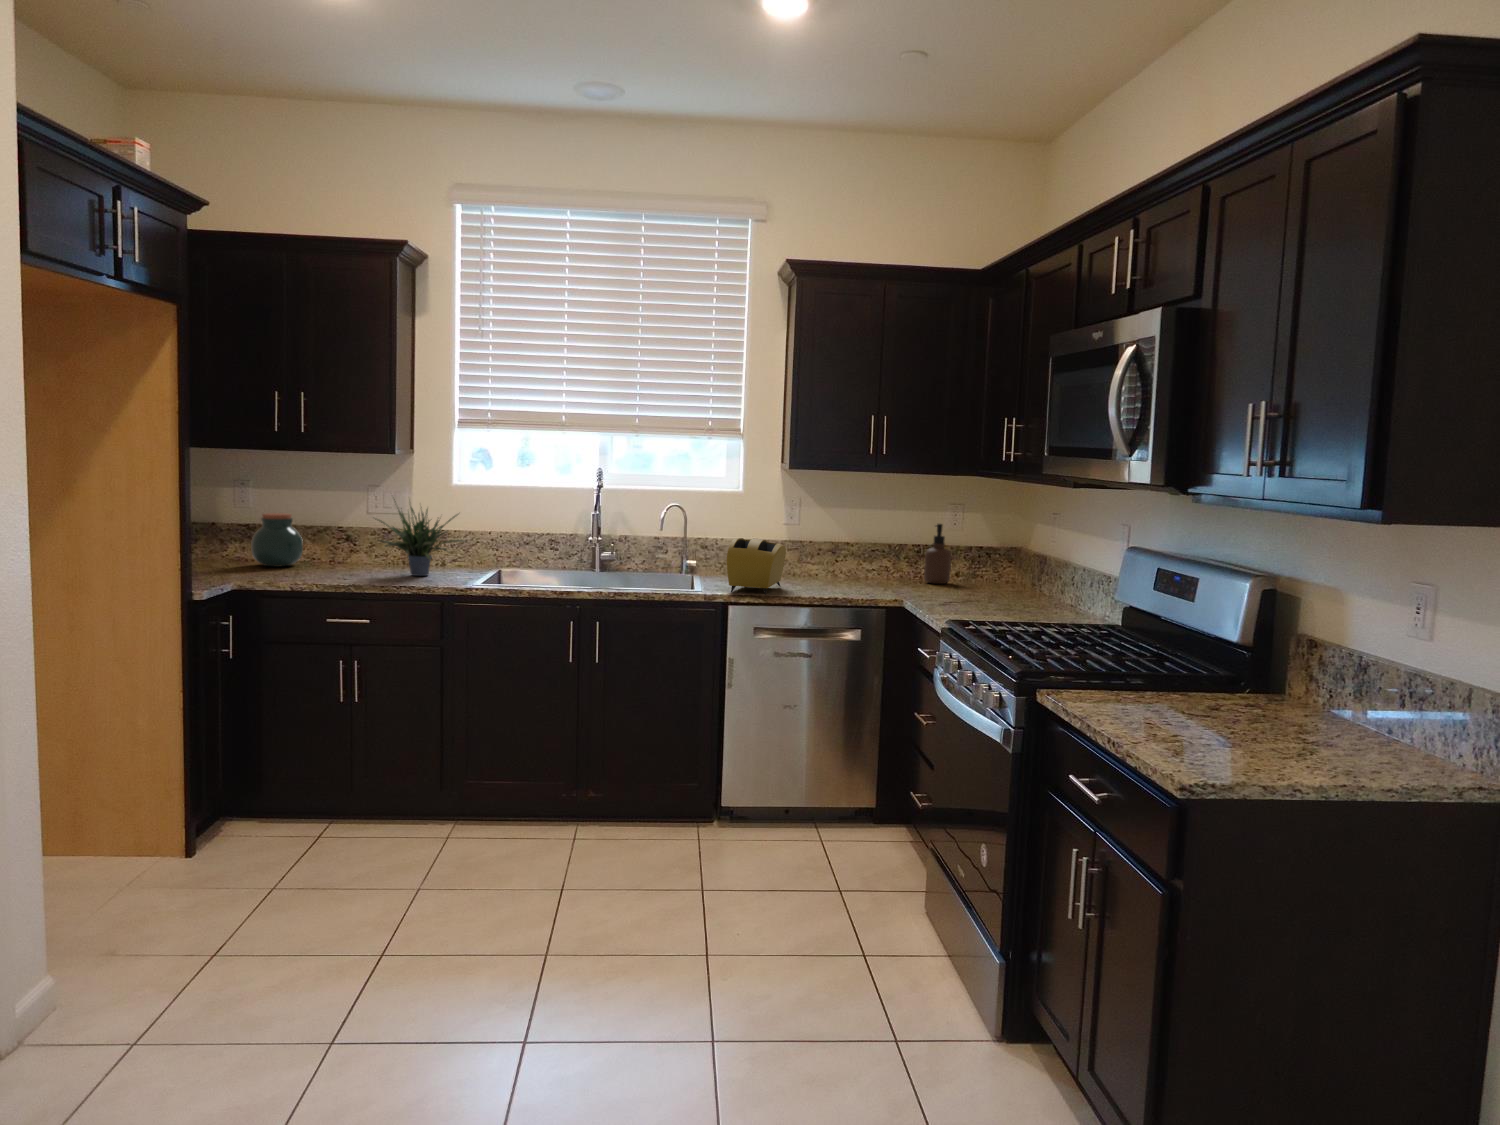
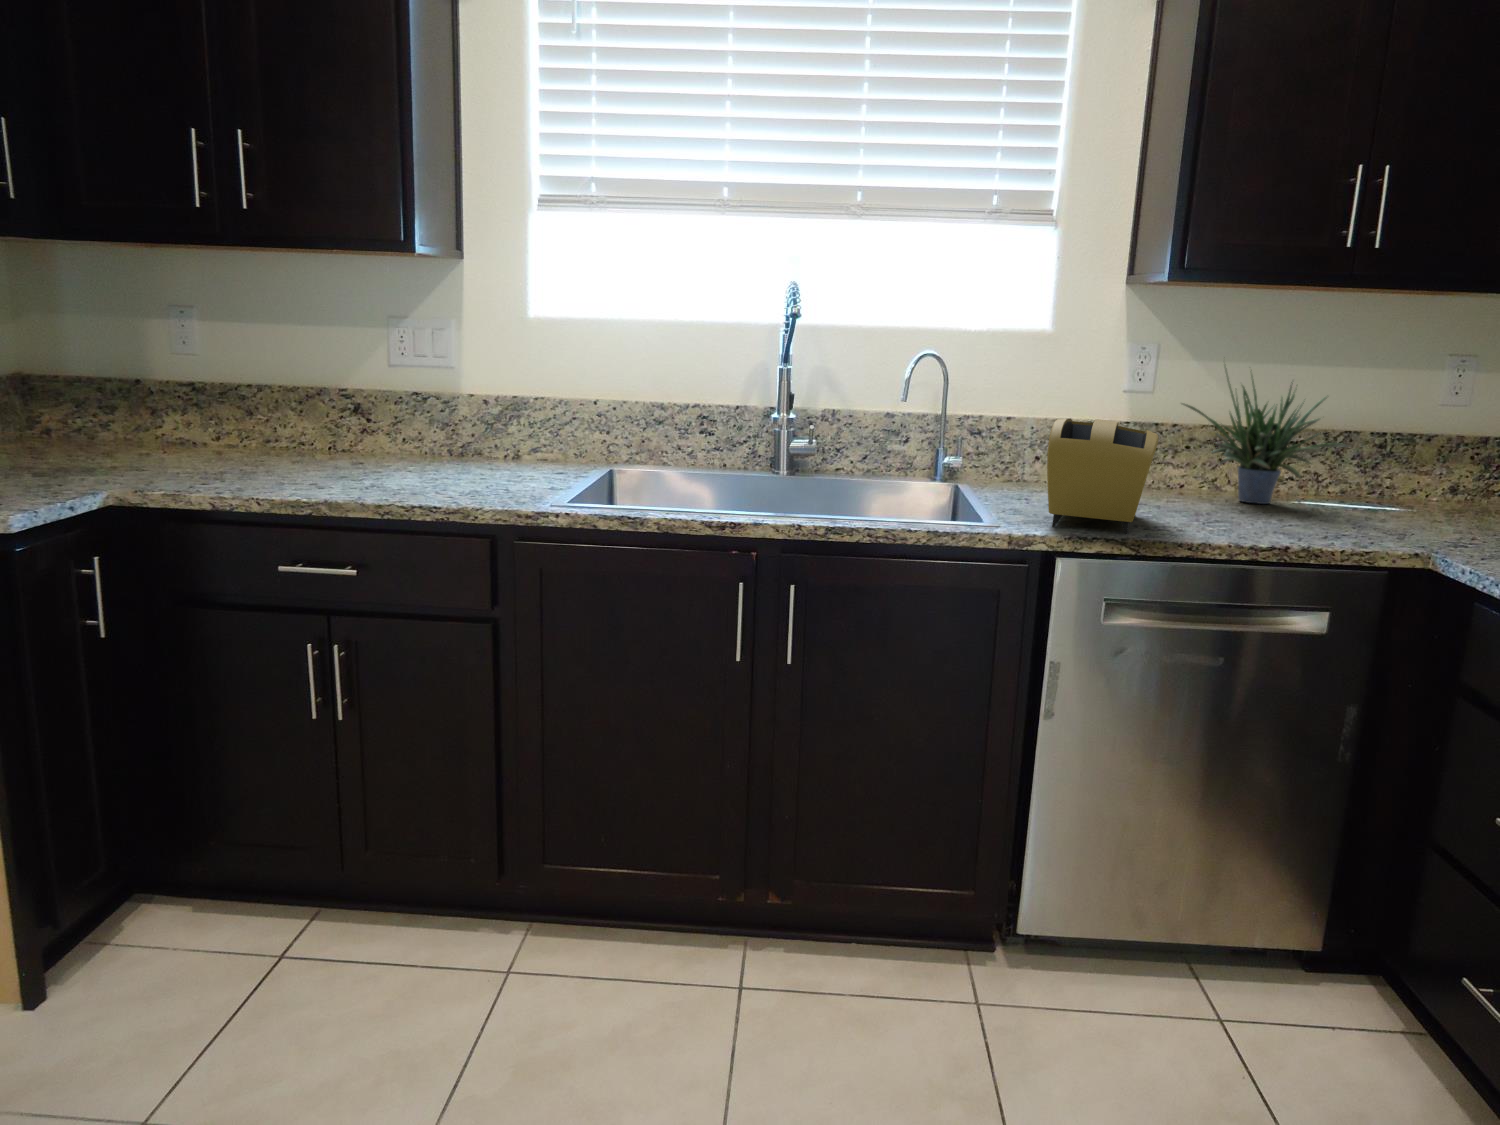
potted plant: present [375,499,464,576] -> present [1182,369,1350,504]
jar: present [251,513,303,567] -> none [185,363,277,457]
soap dispenser: present [924,524,951,584] -> none [1388,393,1453,509]

